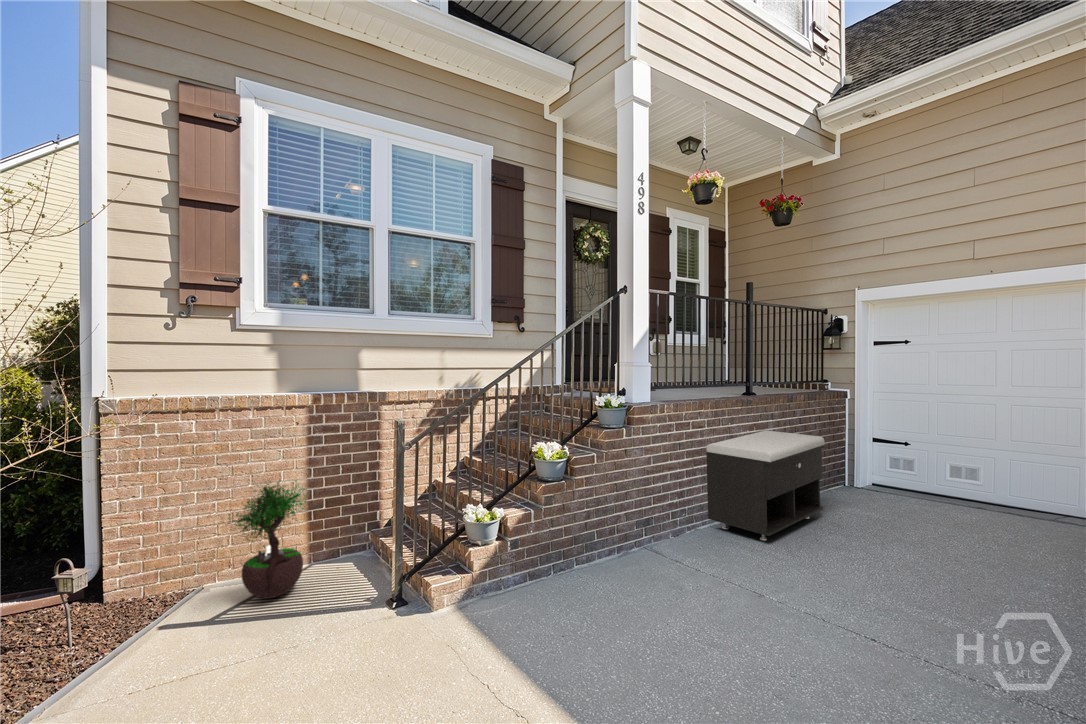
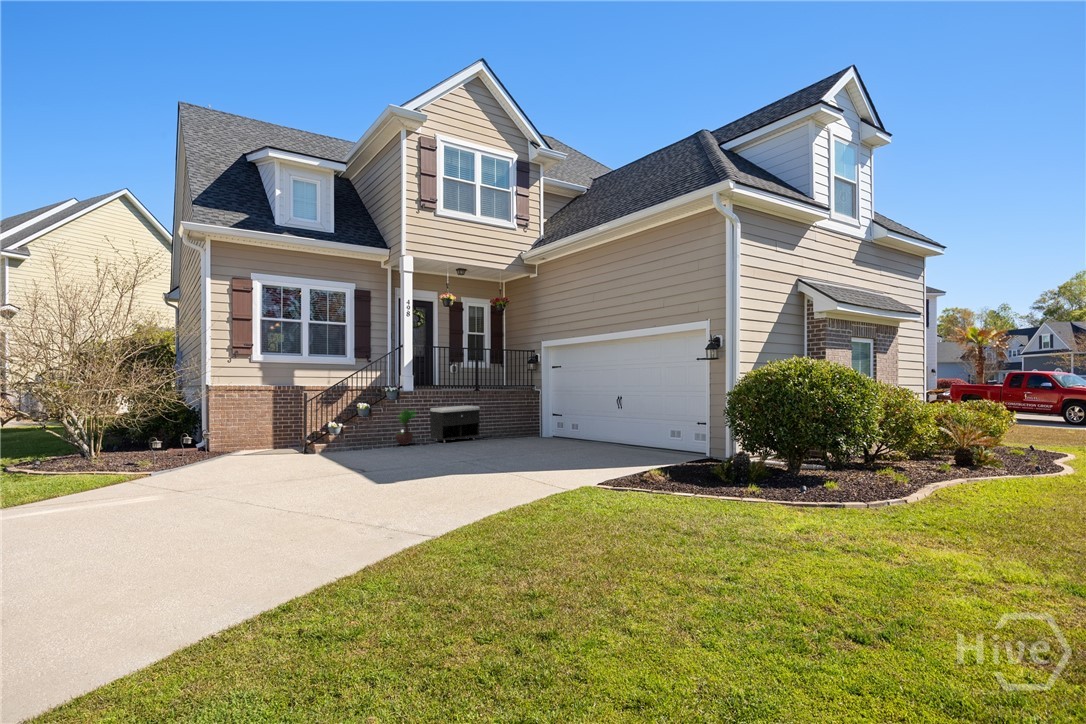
potted tree: present [226,480,307,598] -> present [396,409,415,445]

